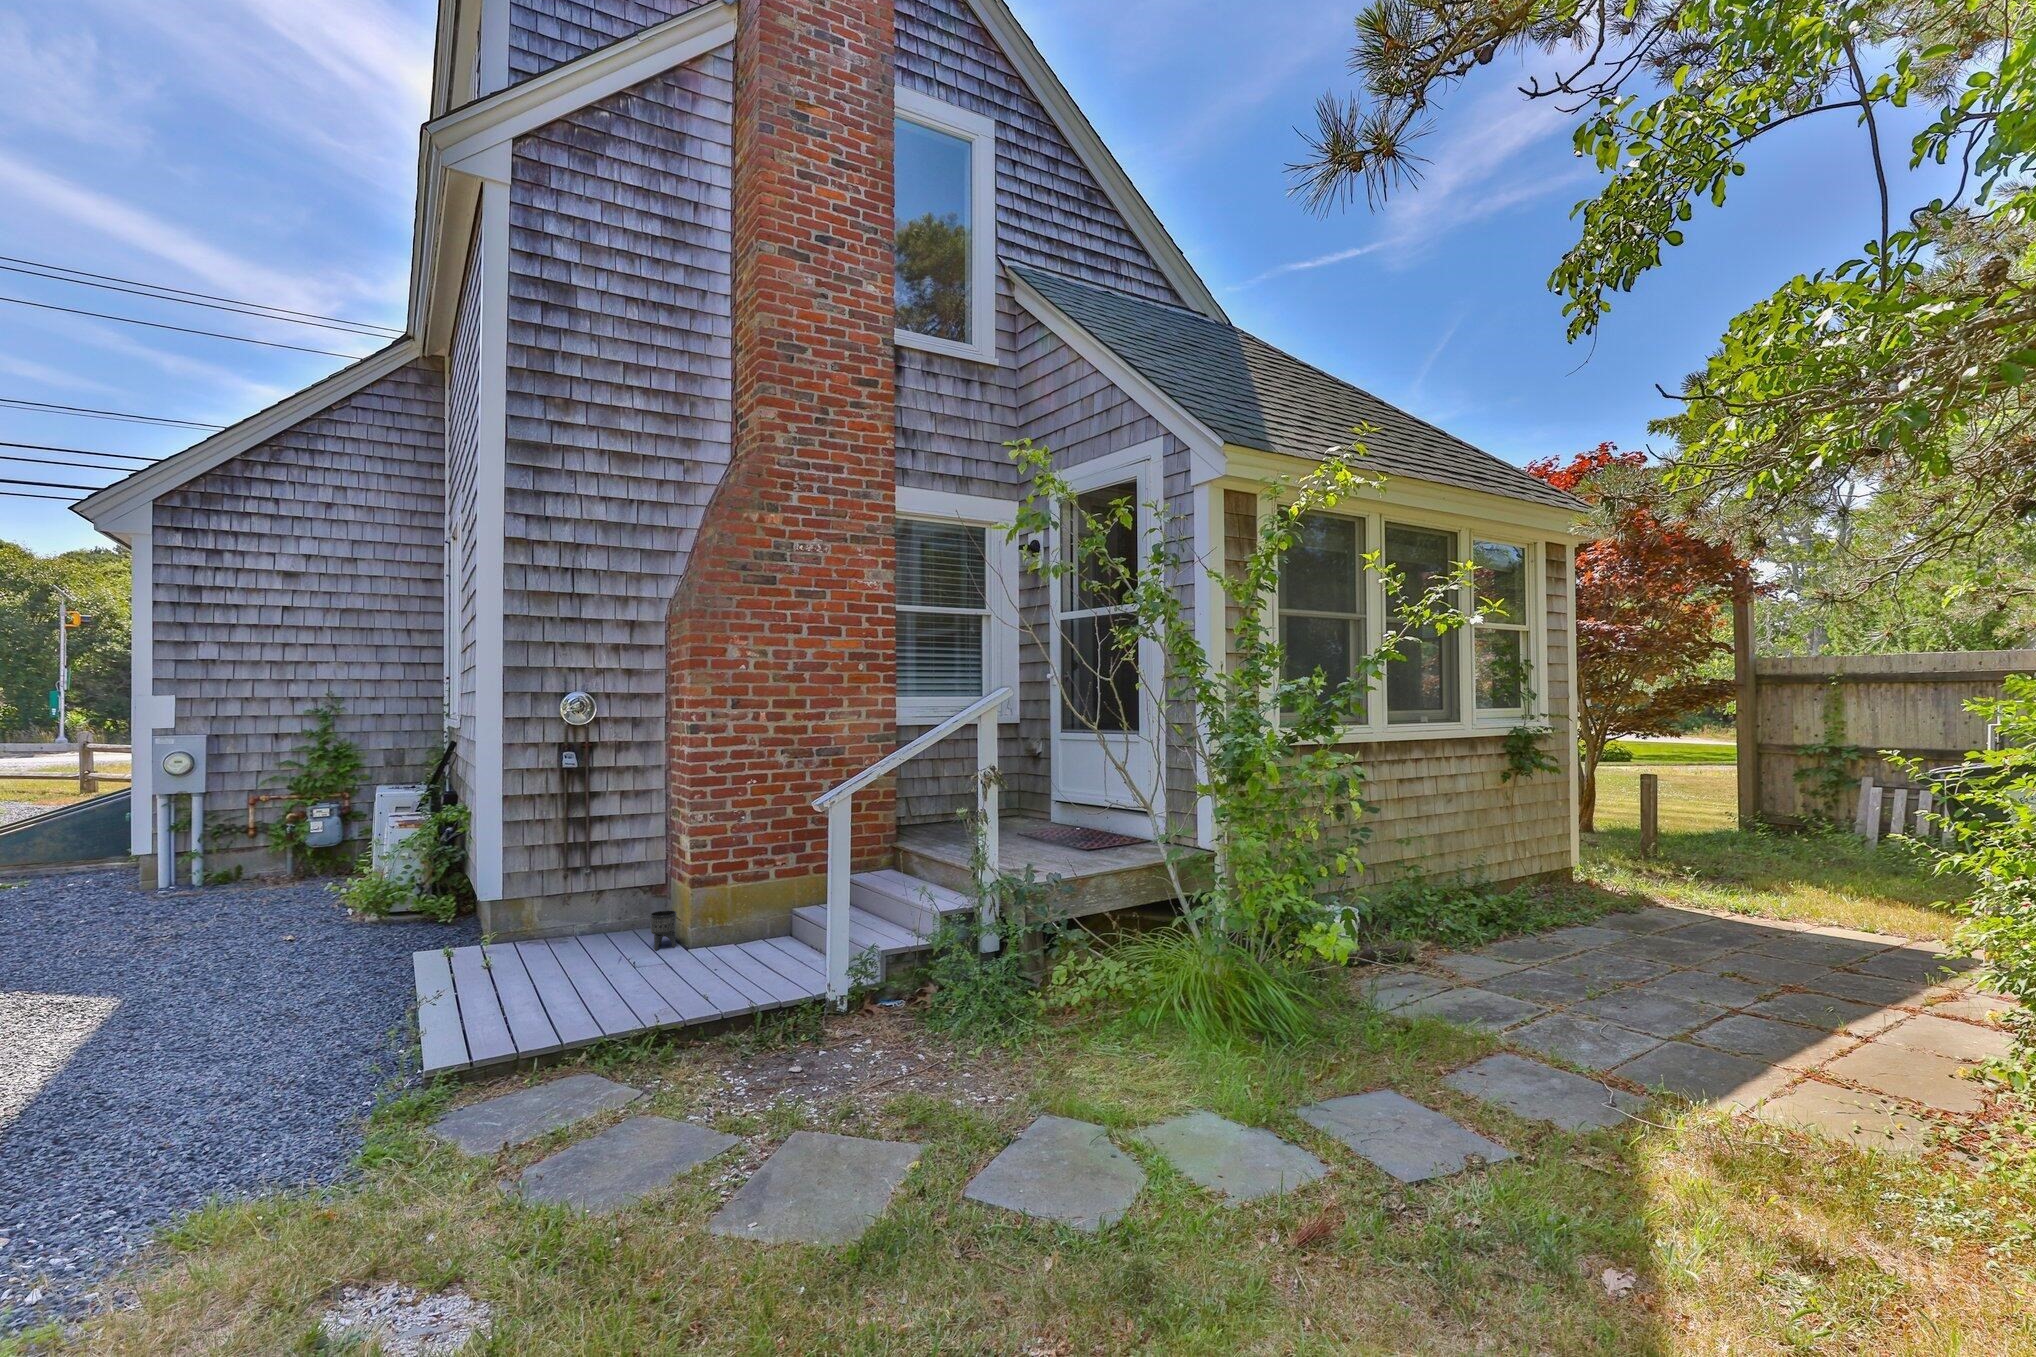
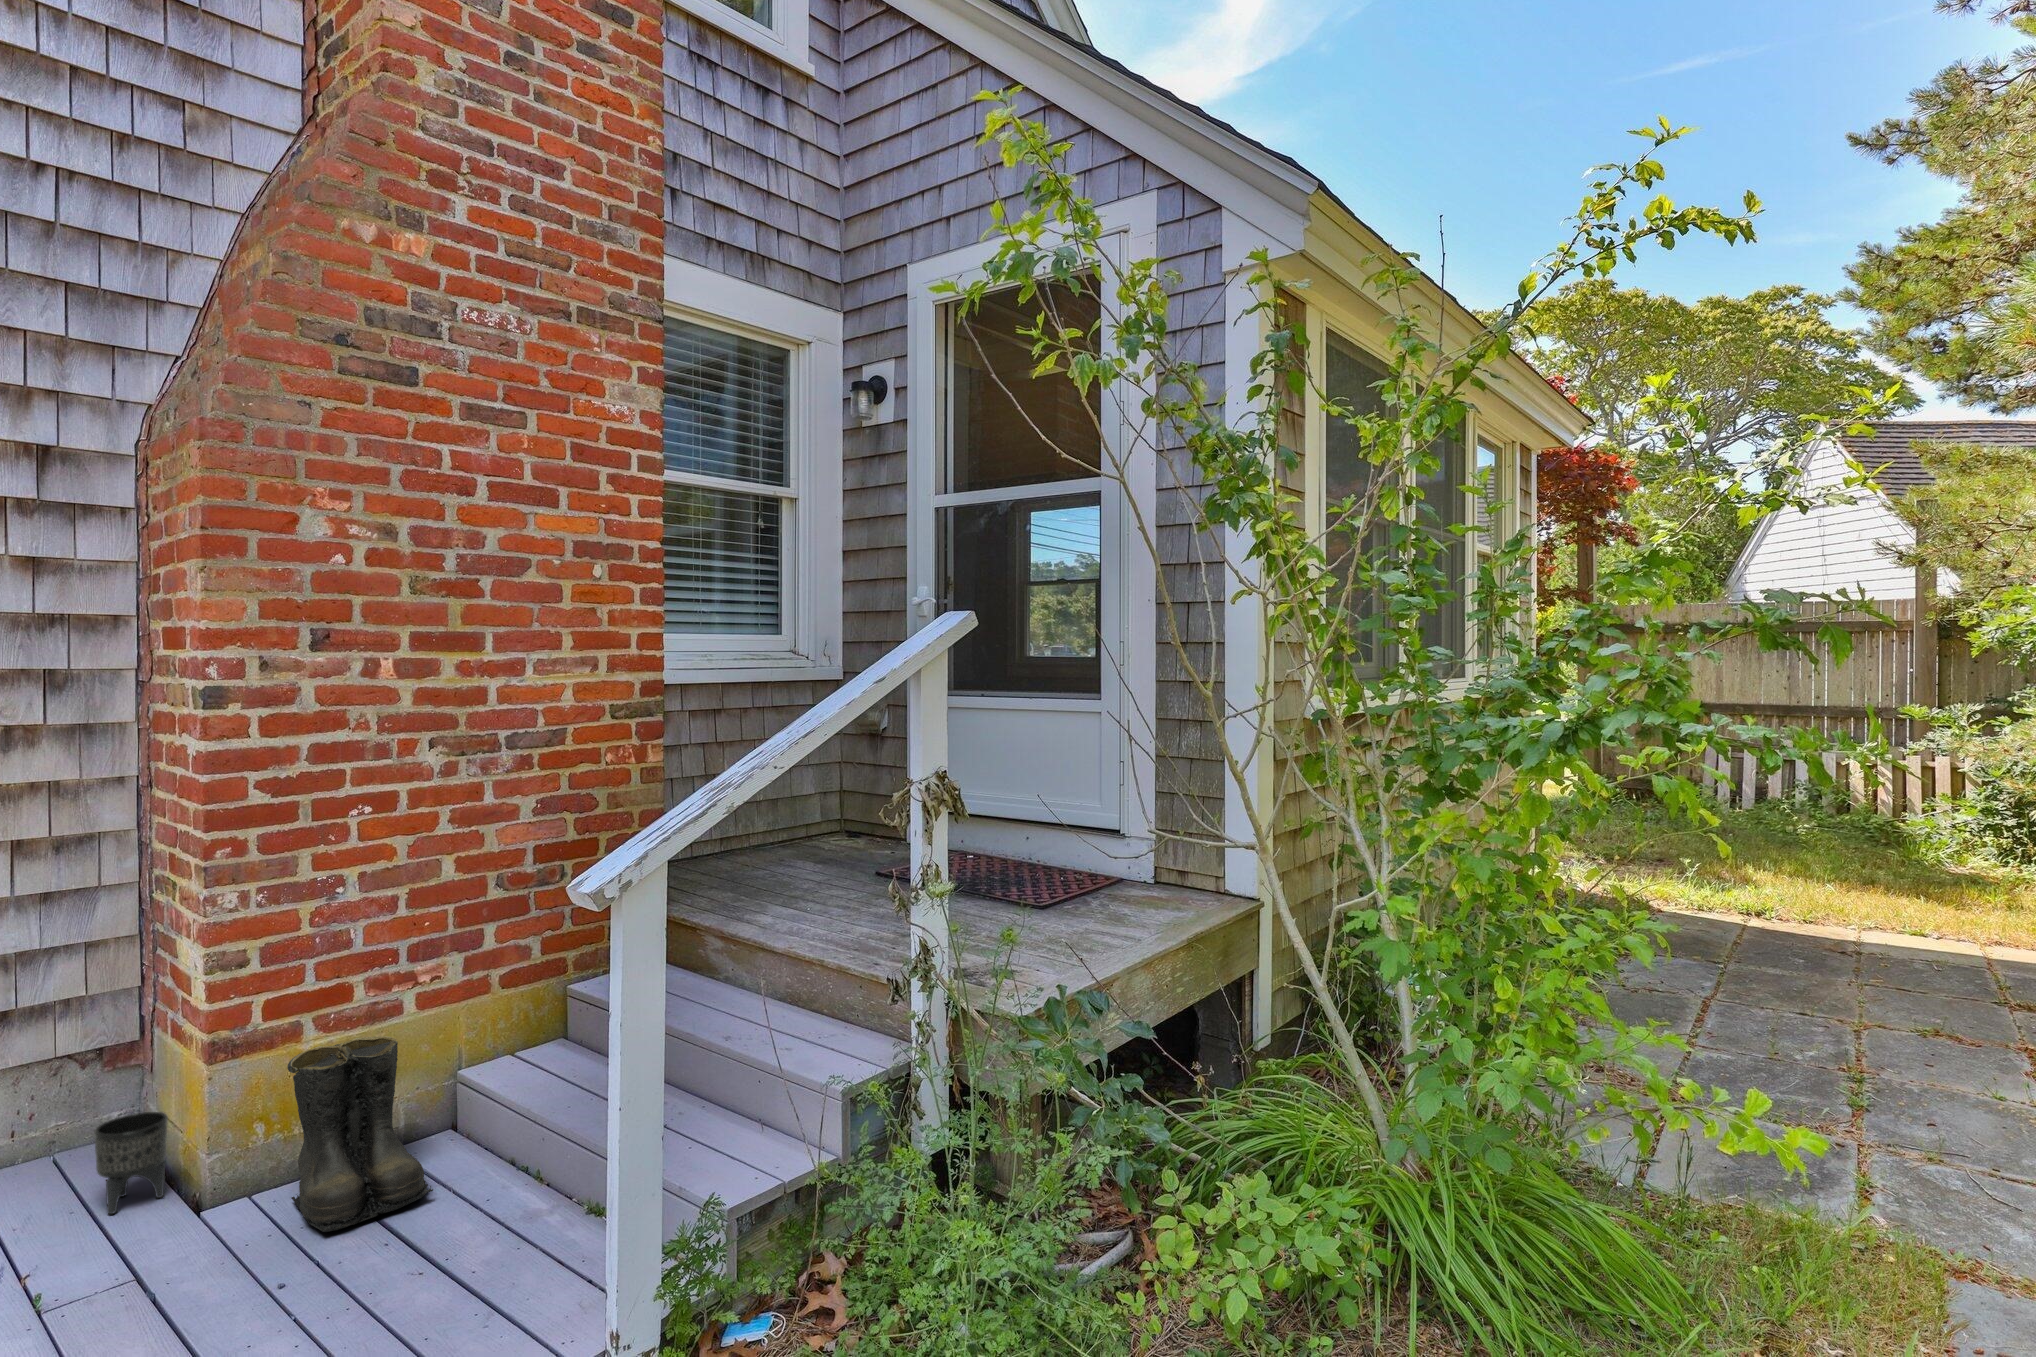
boots: none [721,886,778,962] -> present [287,1036,433,1232]

